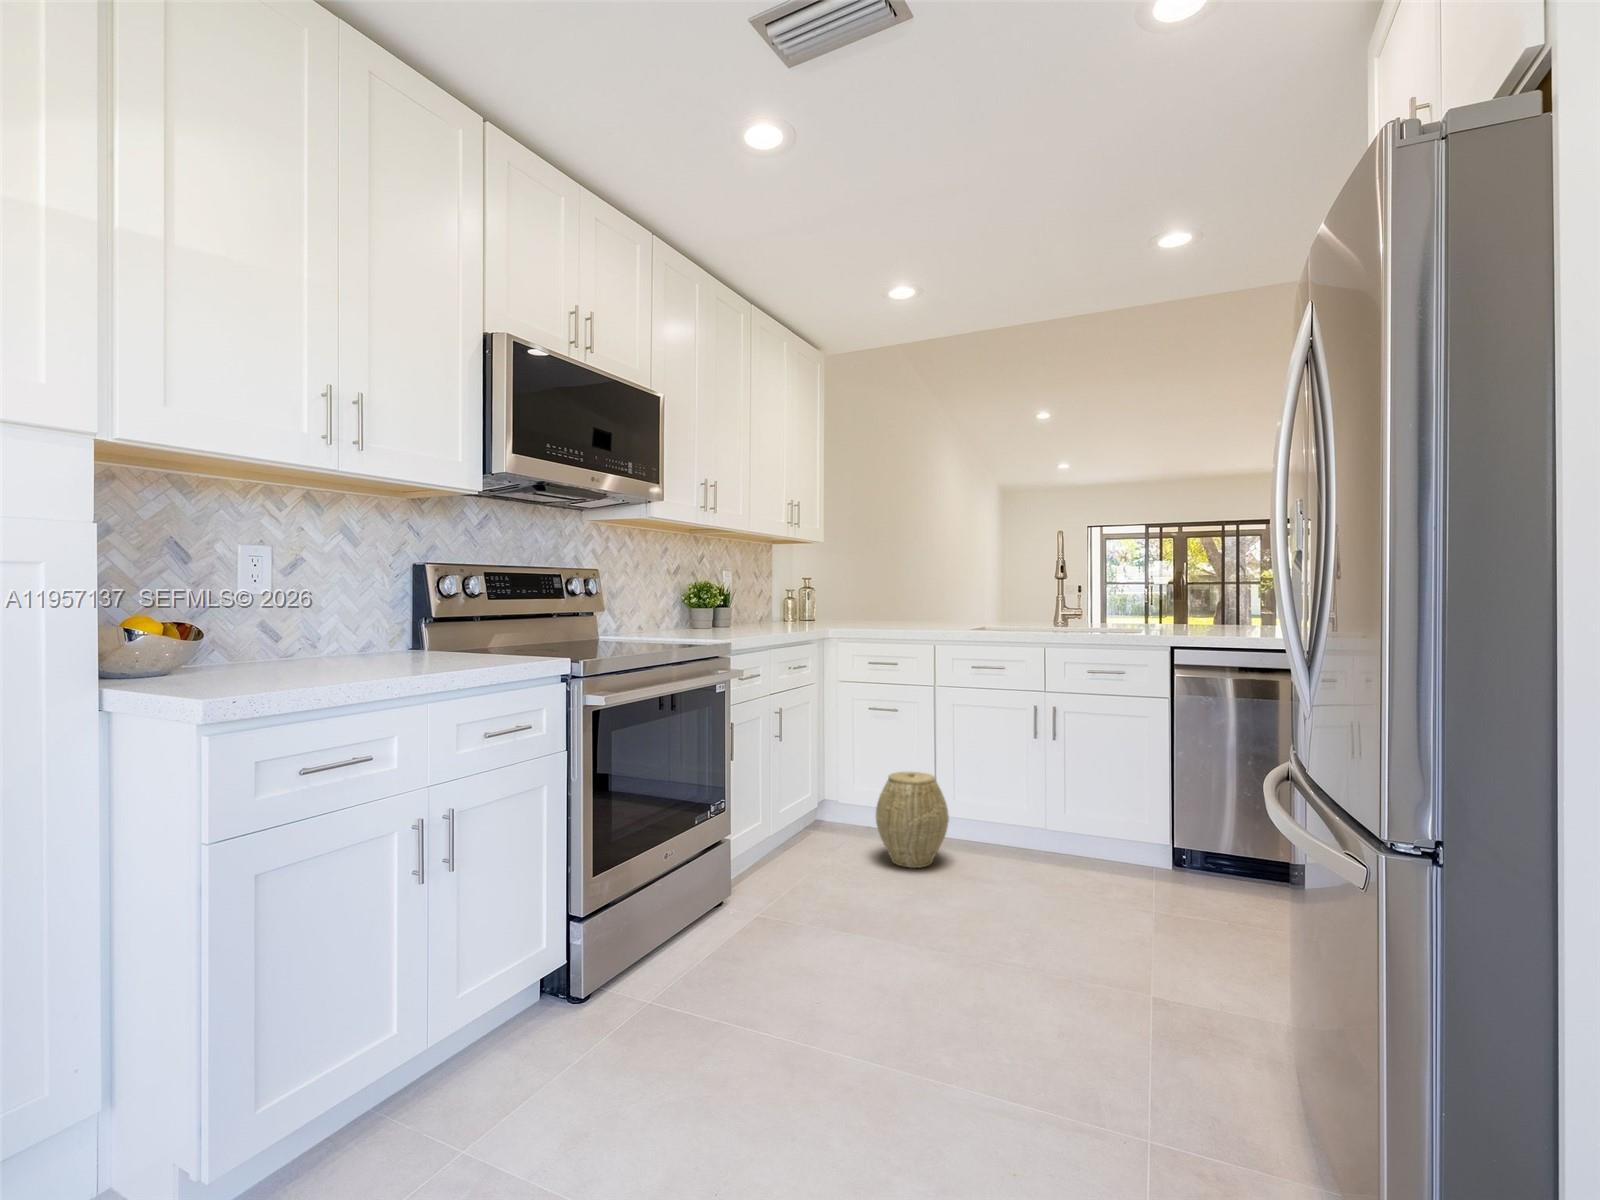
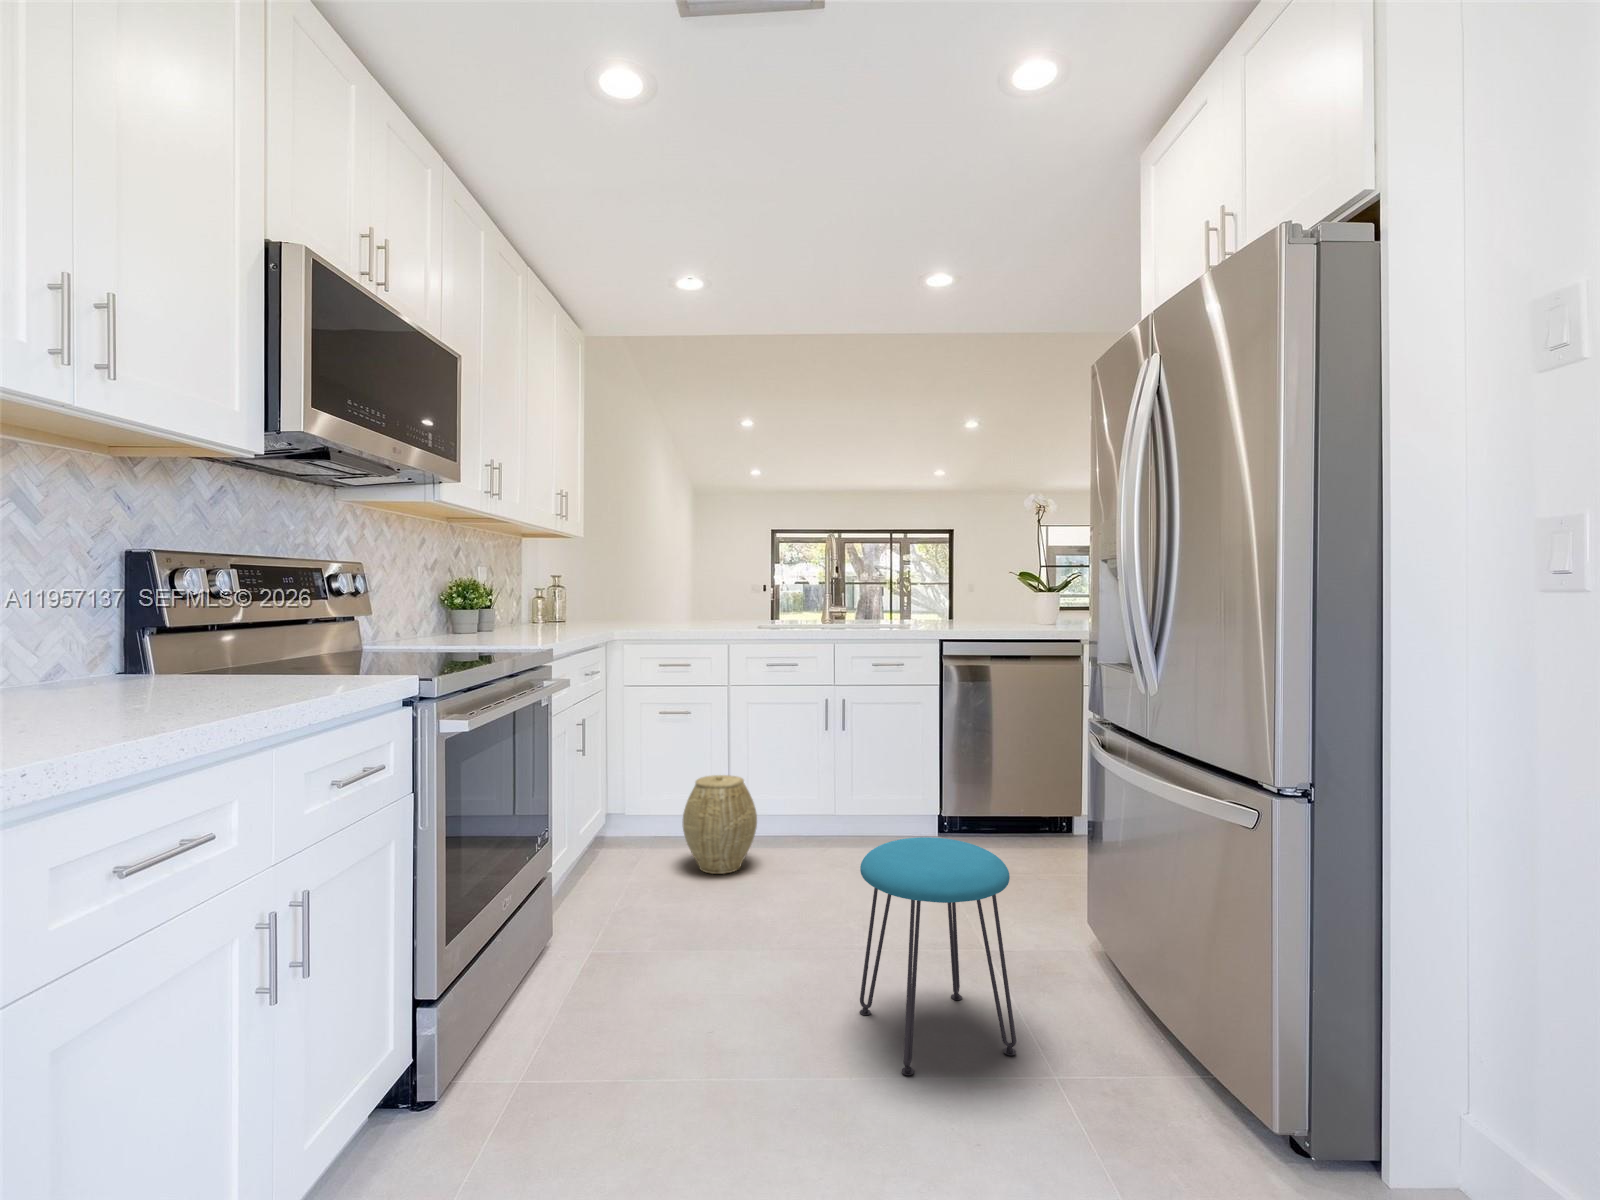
stool: none [950,850,1111,1100] -> present [860,837,1016,1075]

